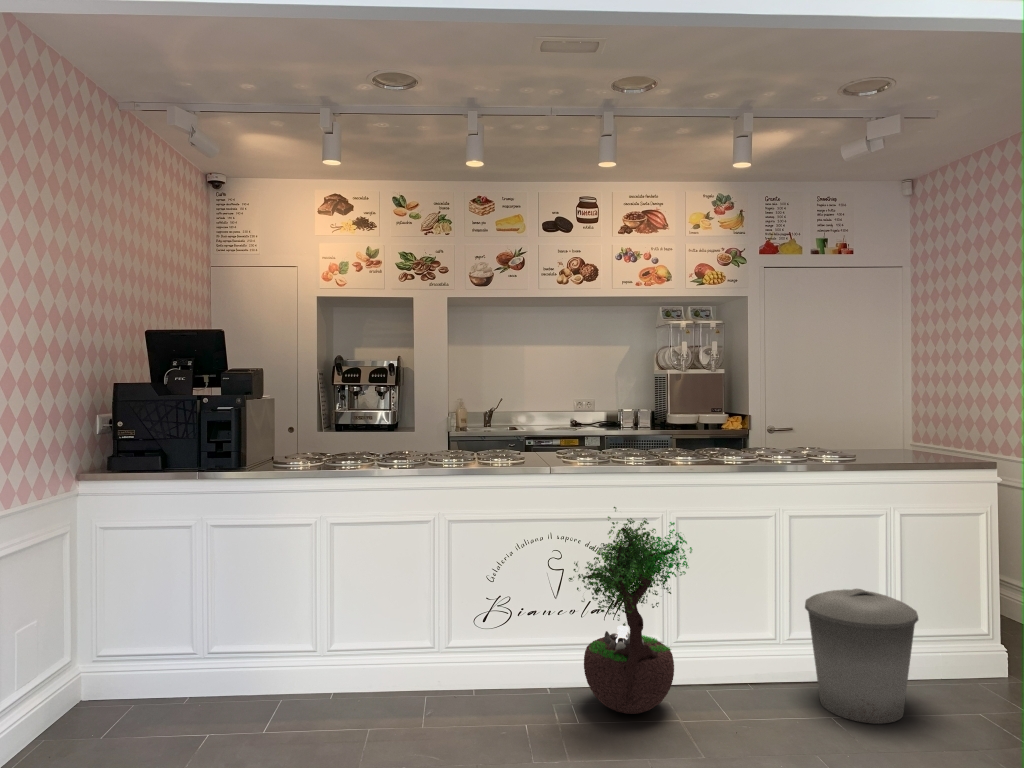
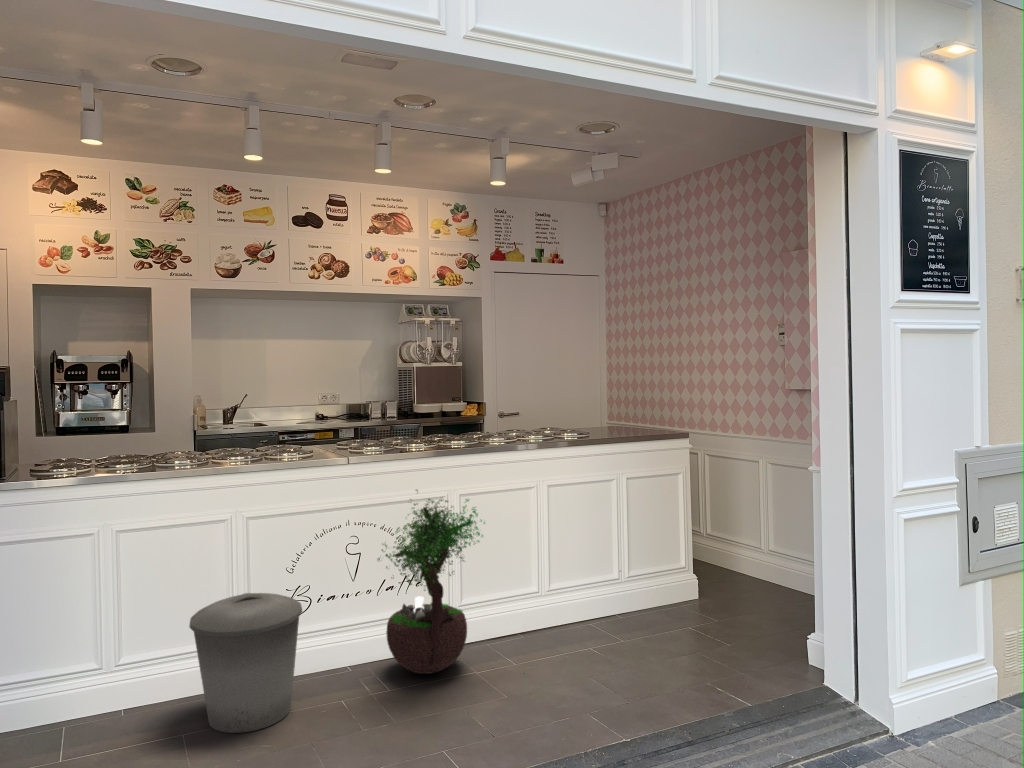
trash can: present [805,589,918,724] -> present [189,593,302,733]

